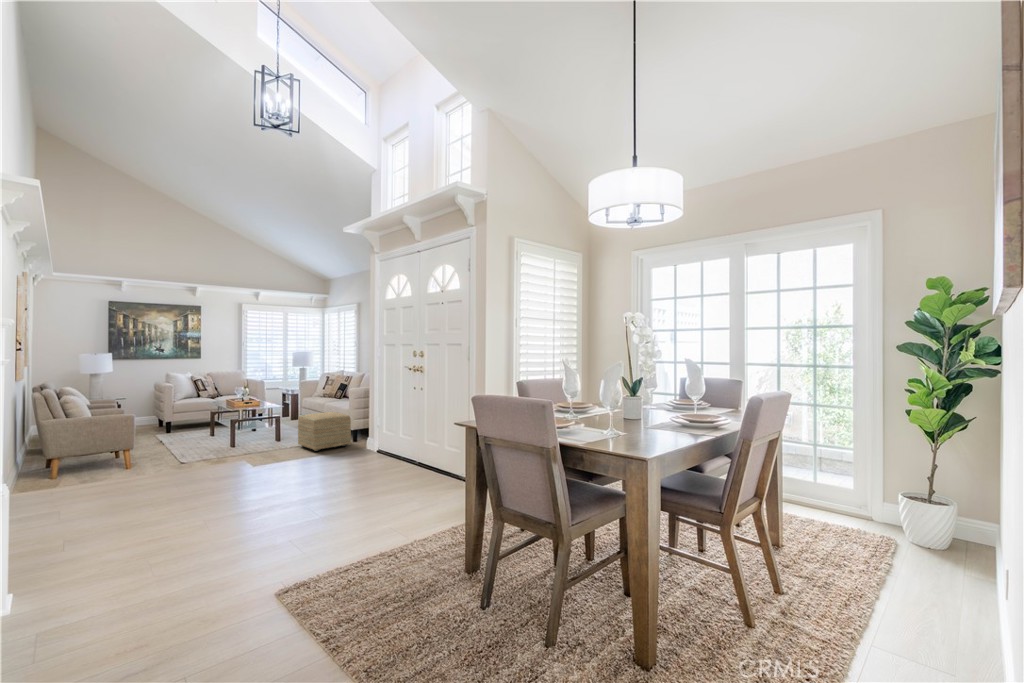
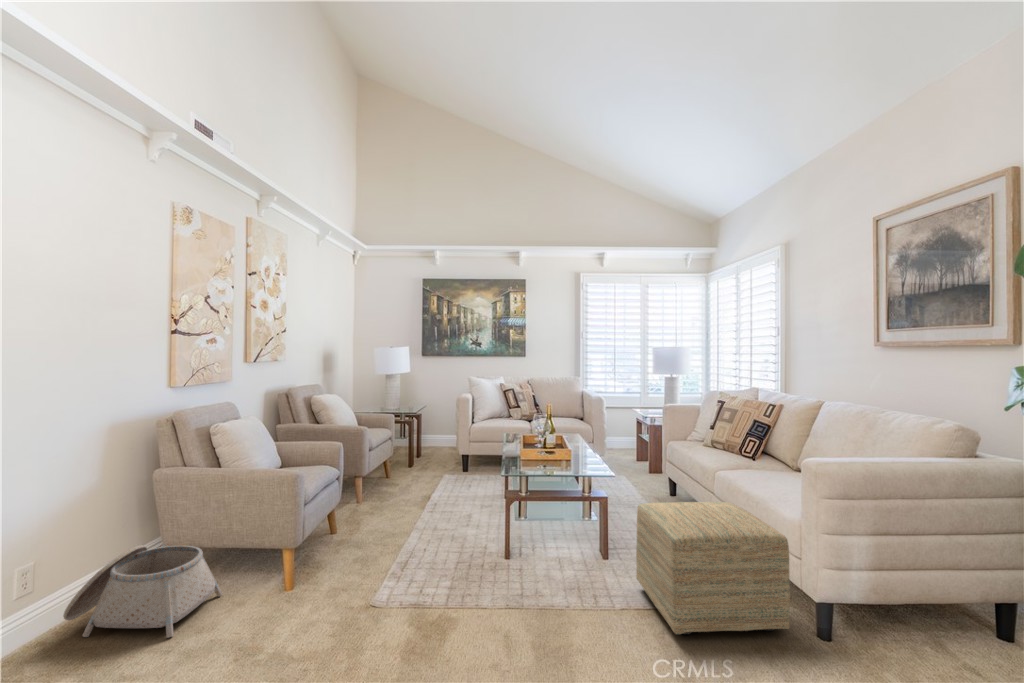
basket: none [12,459,92,499] -> present [63,545,222,638]

